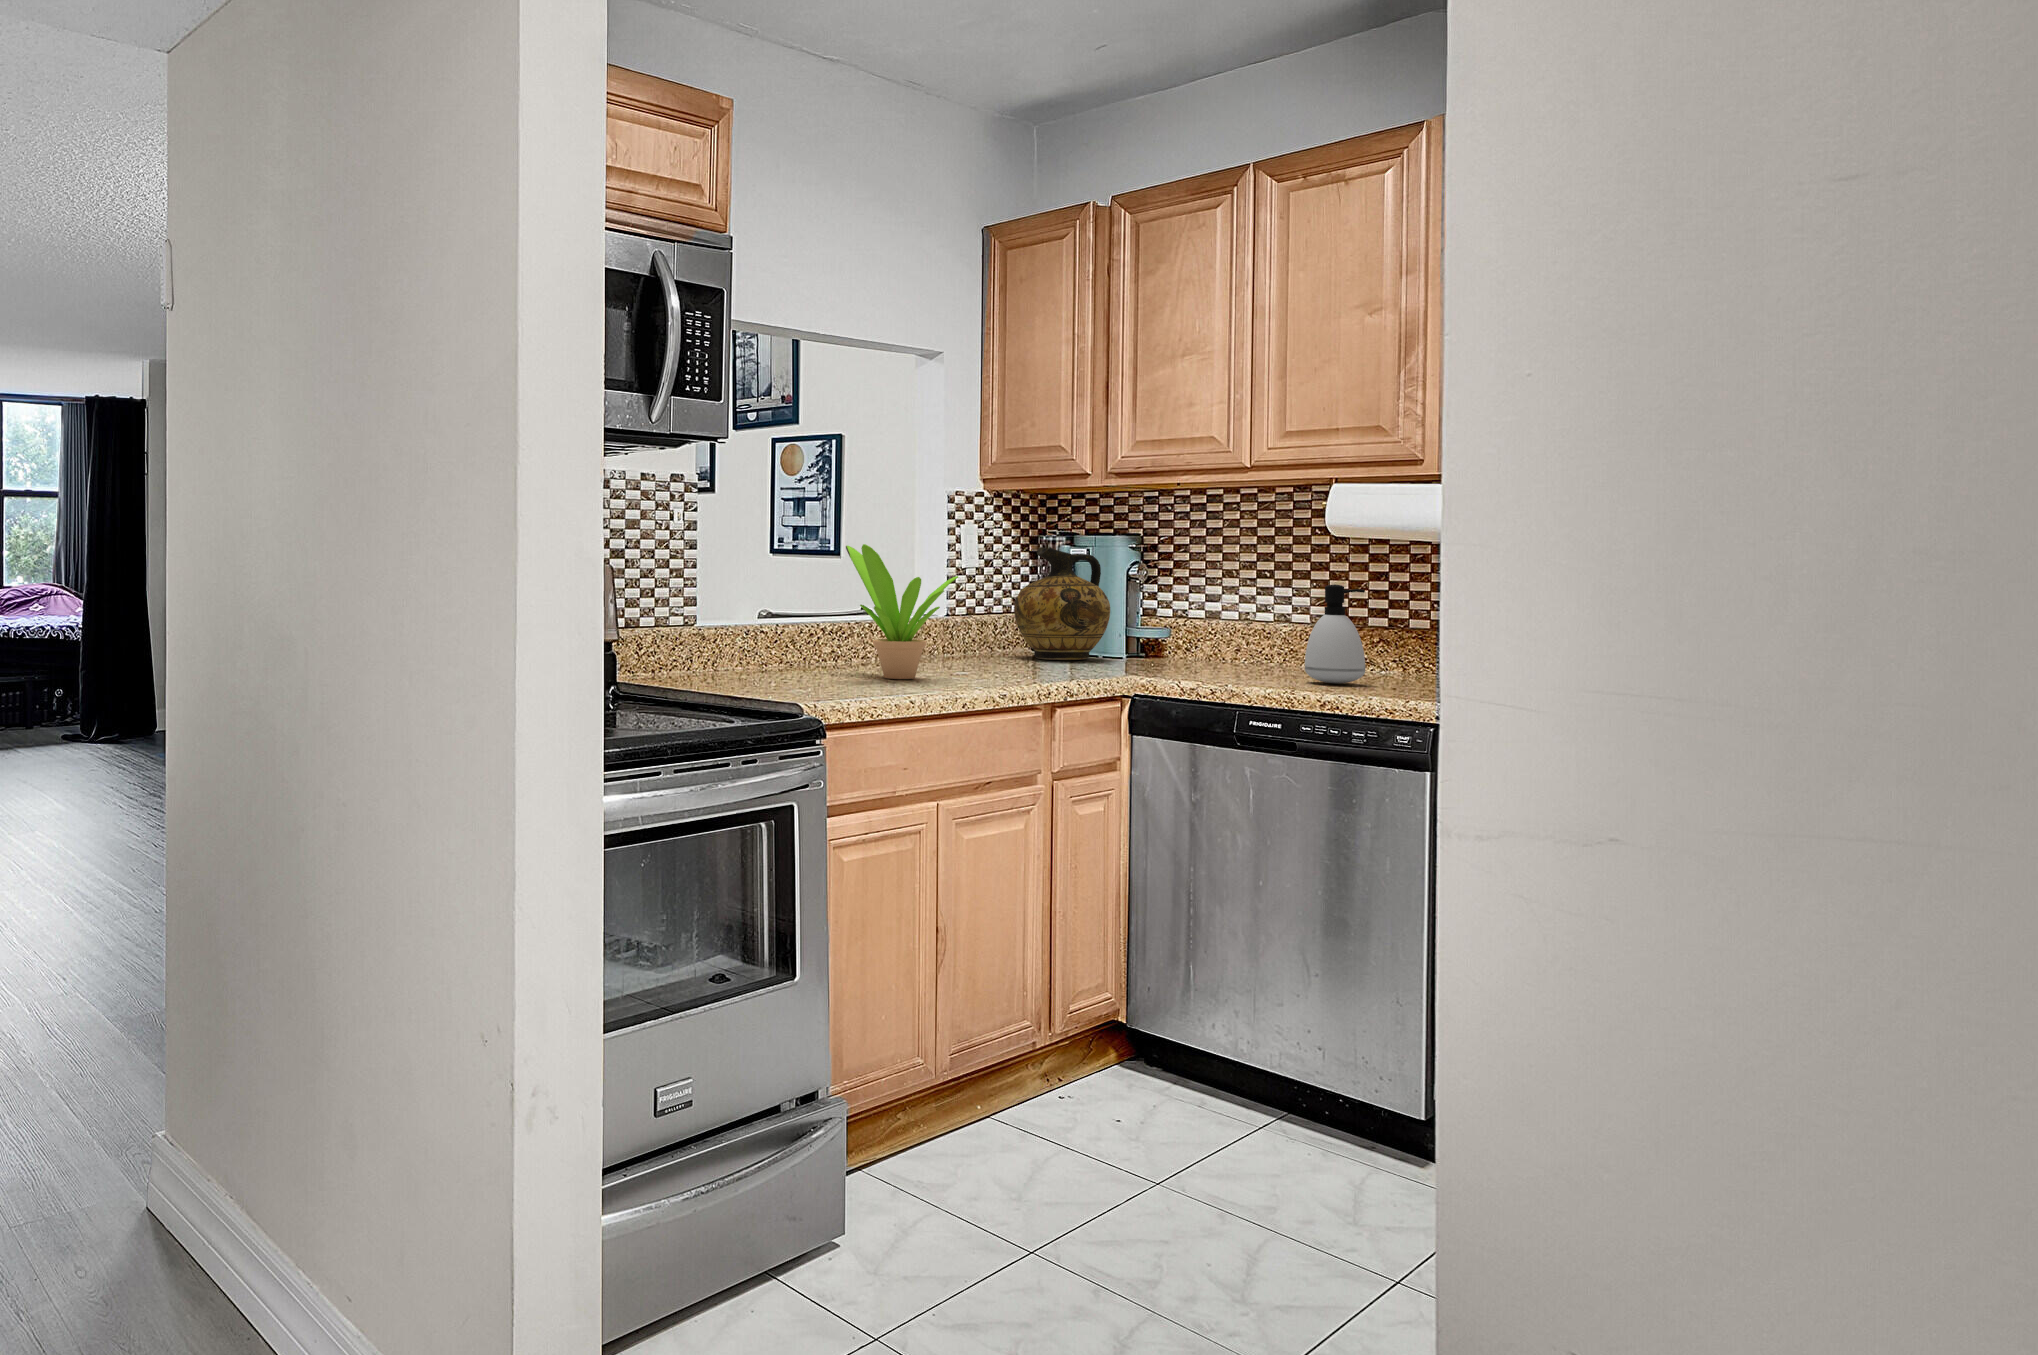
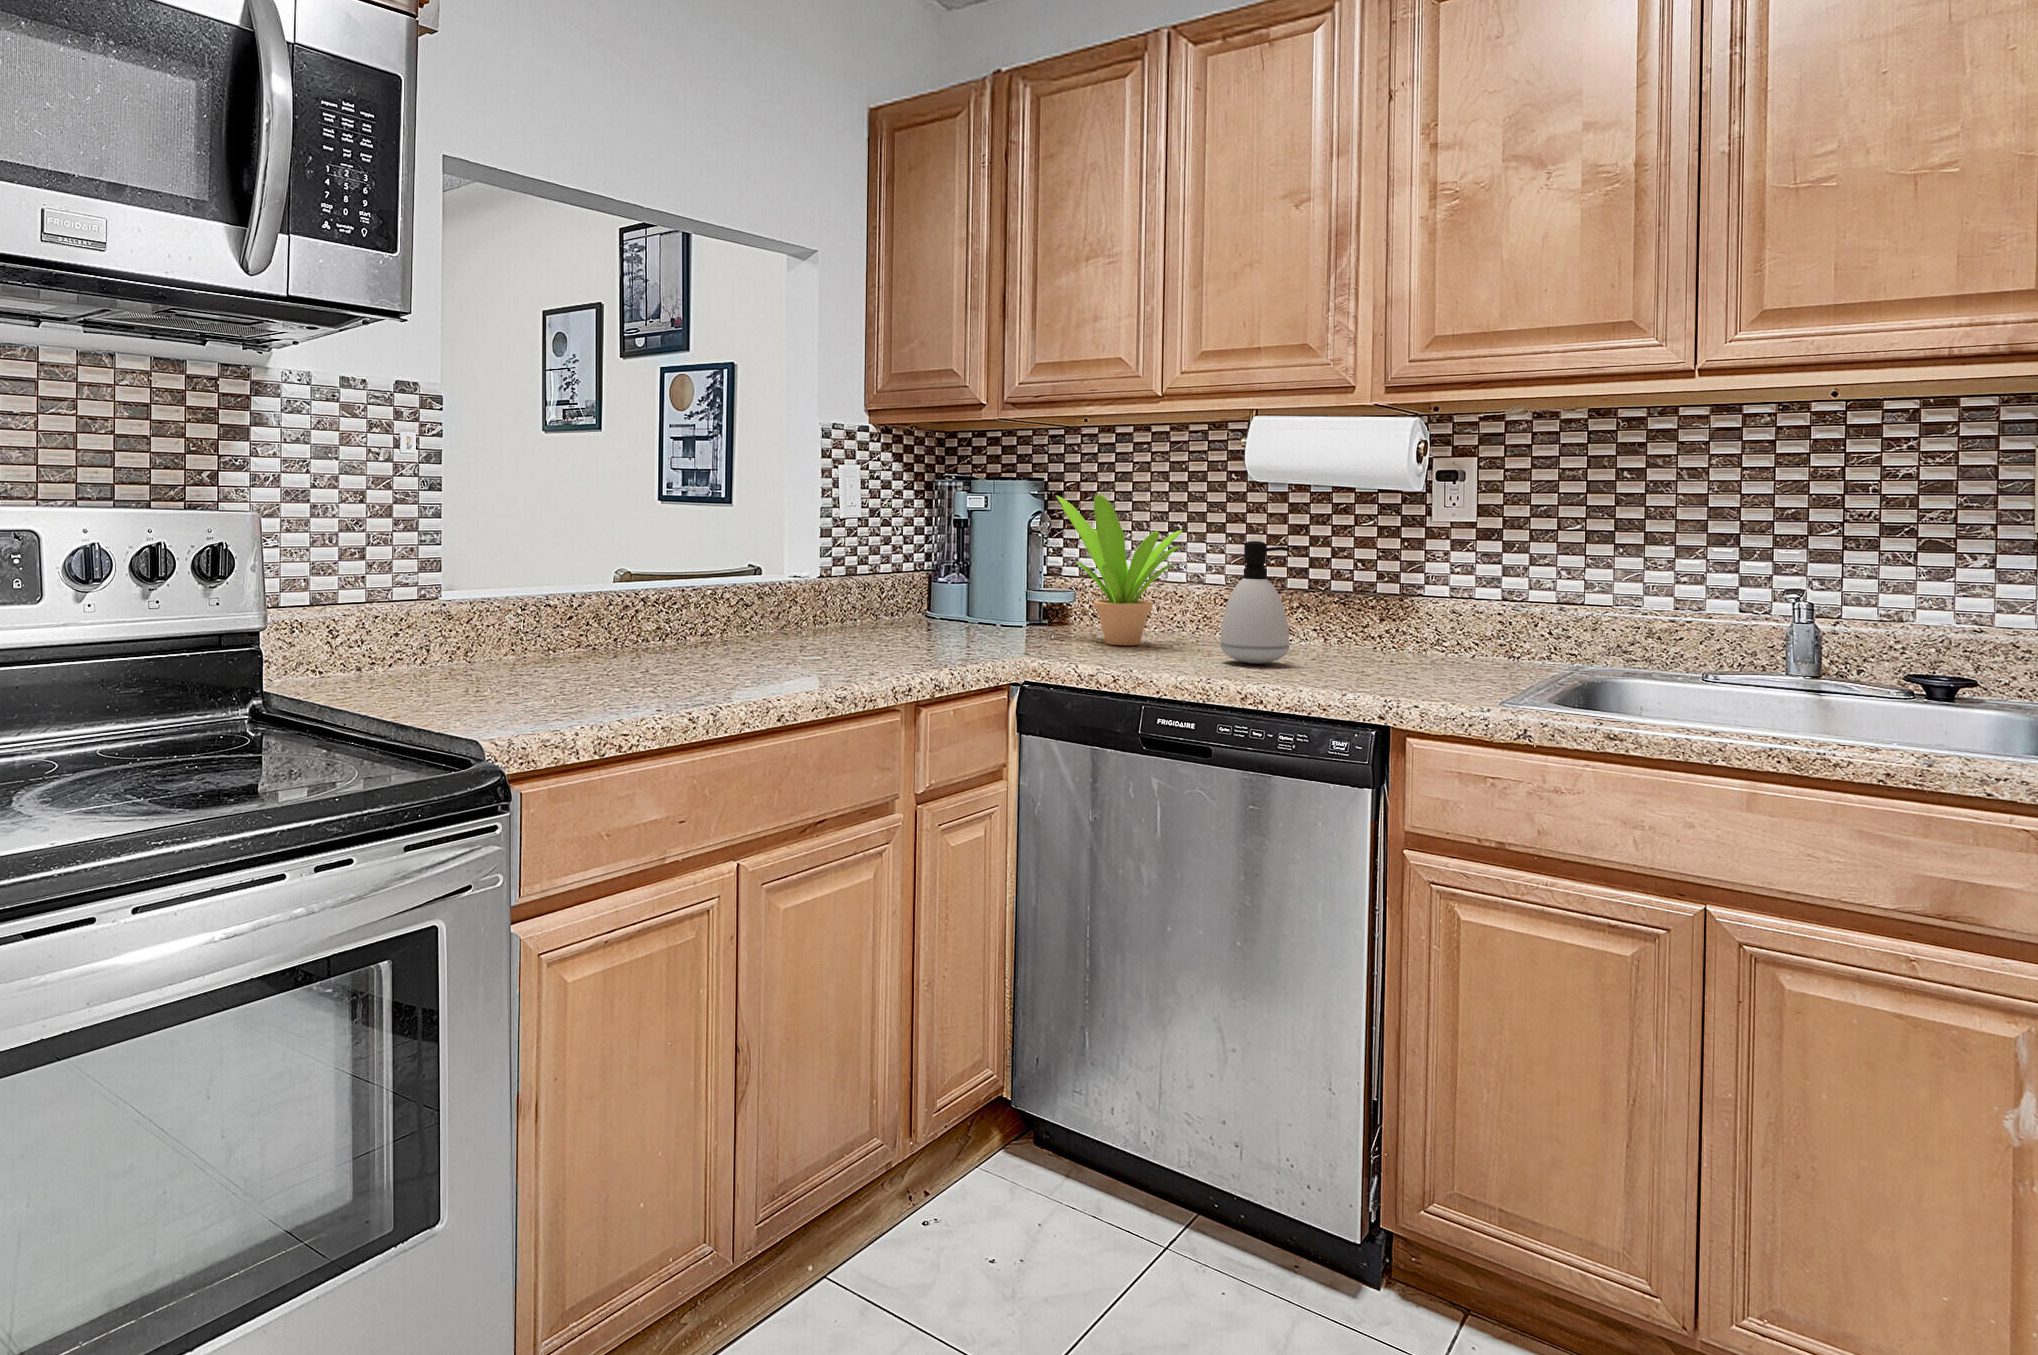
potted plant: present [846,544,958,679] -> present [1055,494,1182,645]
ceramic jug: present [1014,547,1110,660] -> none [896,494,1007,631]

